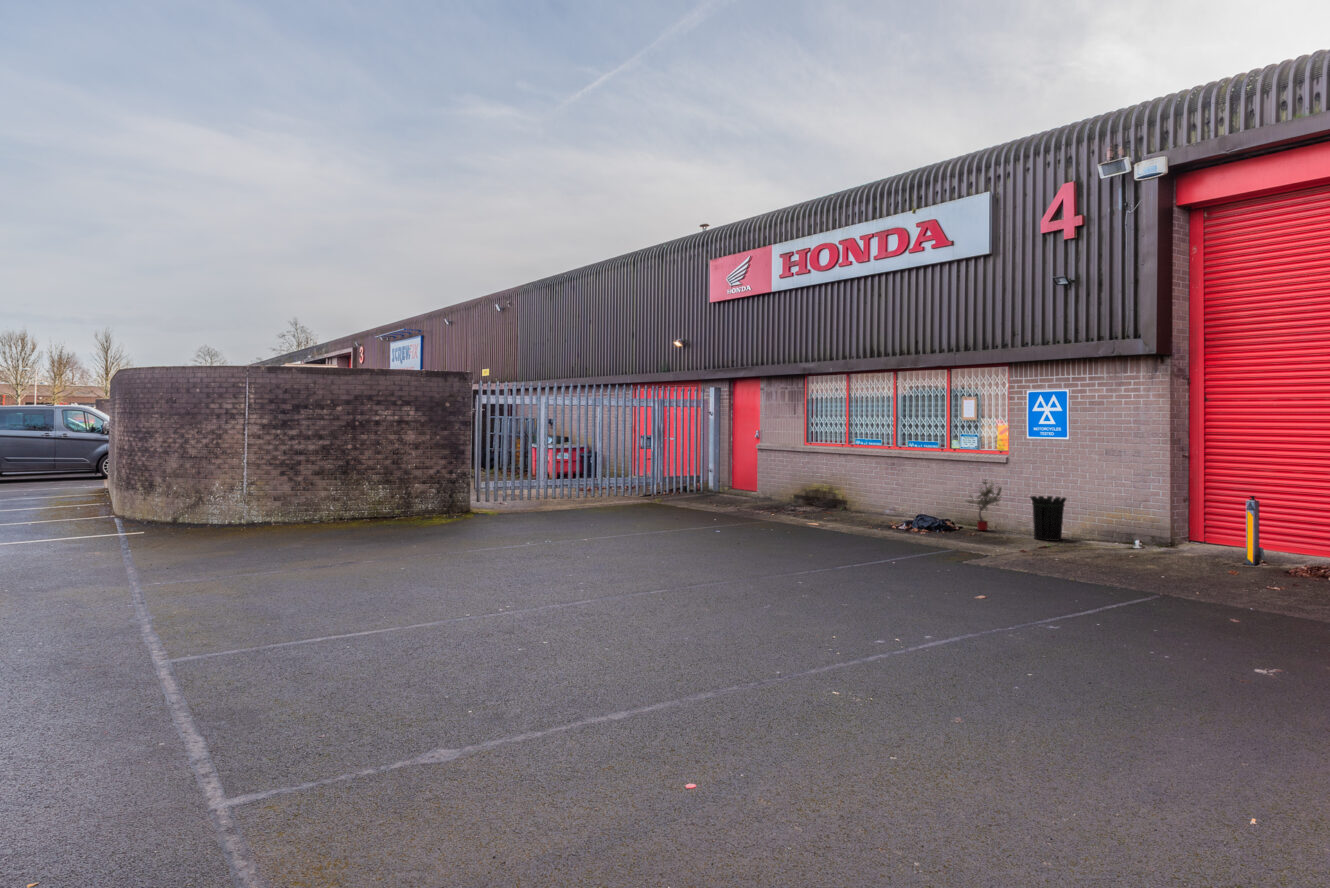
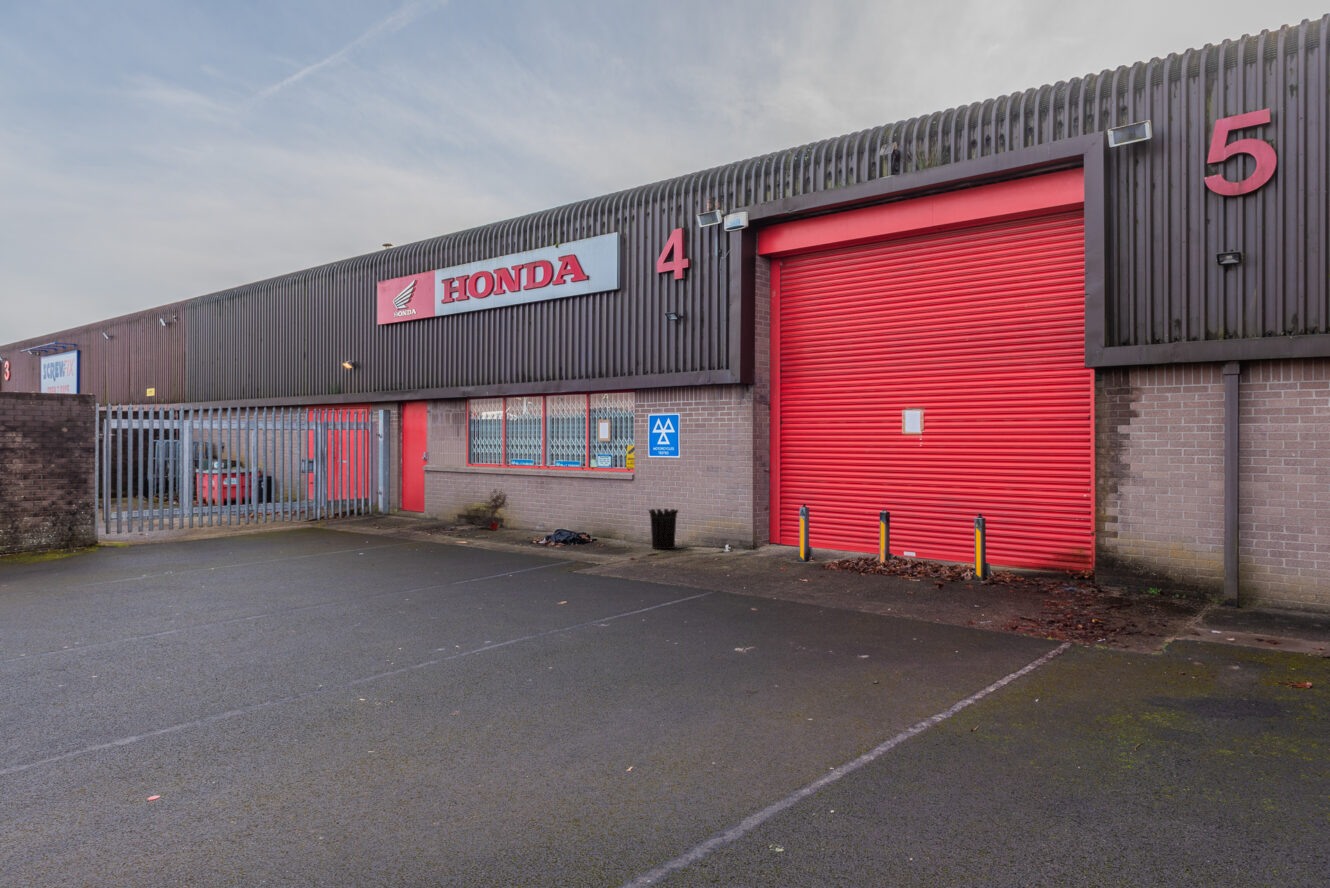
potted tree: present [966,480,1002,531] -> present [484,489,507,530]

